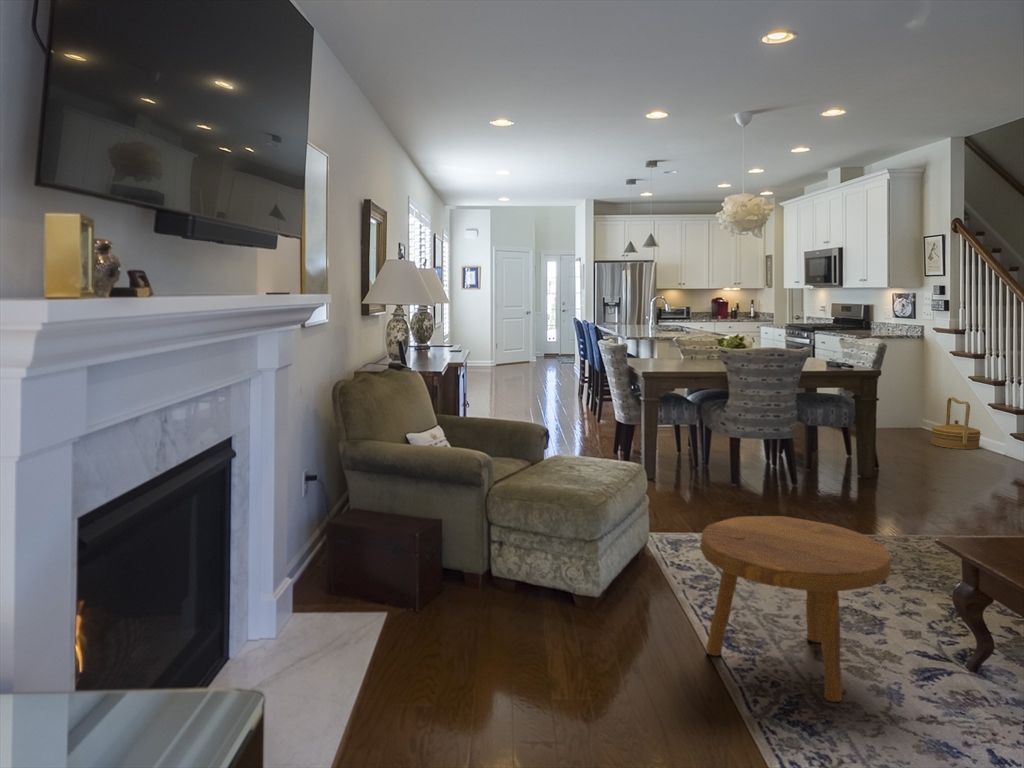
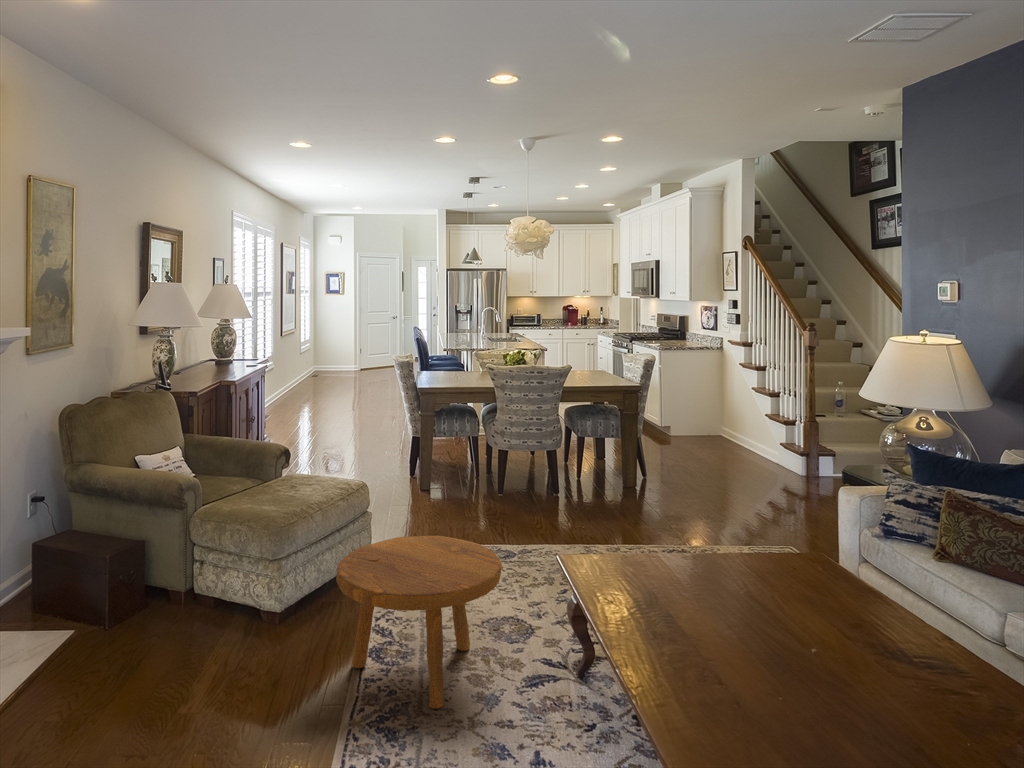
woven basket: present [931,397,981,449] -> none [717,405,759,453]

